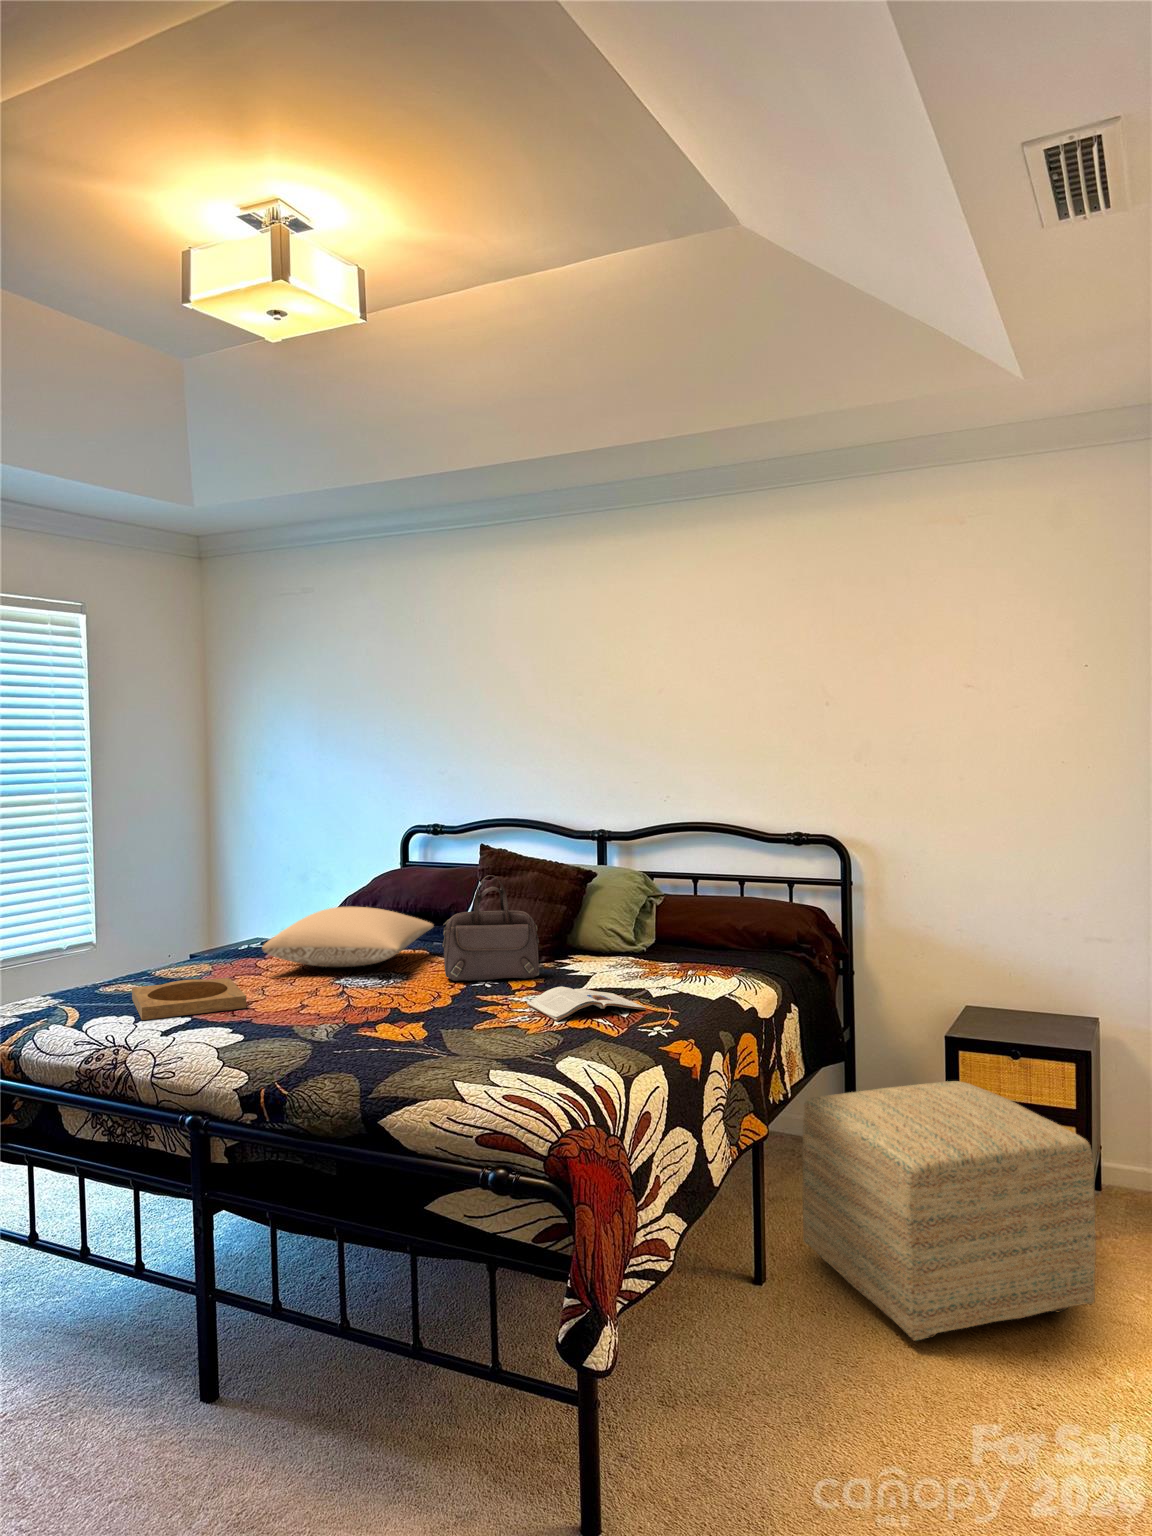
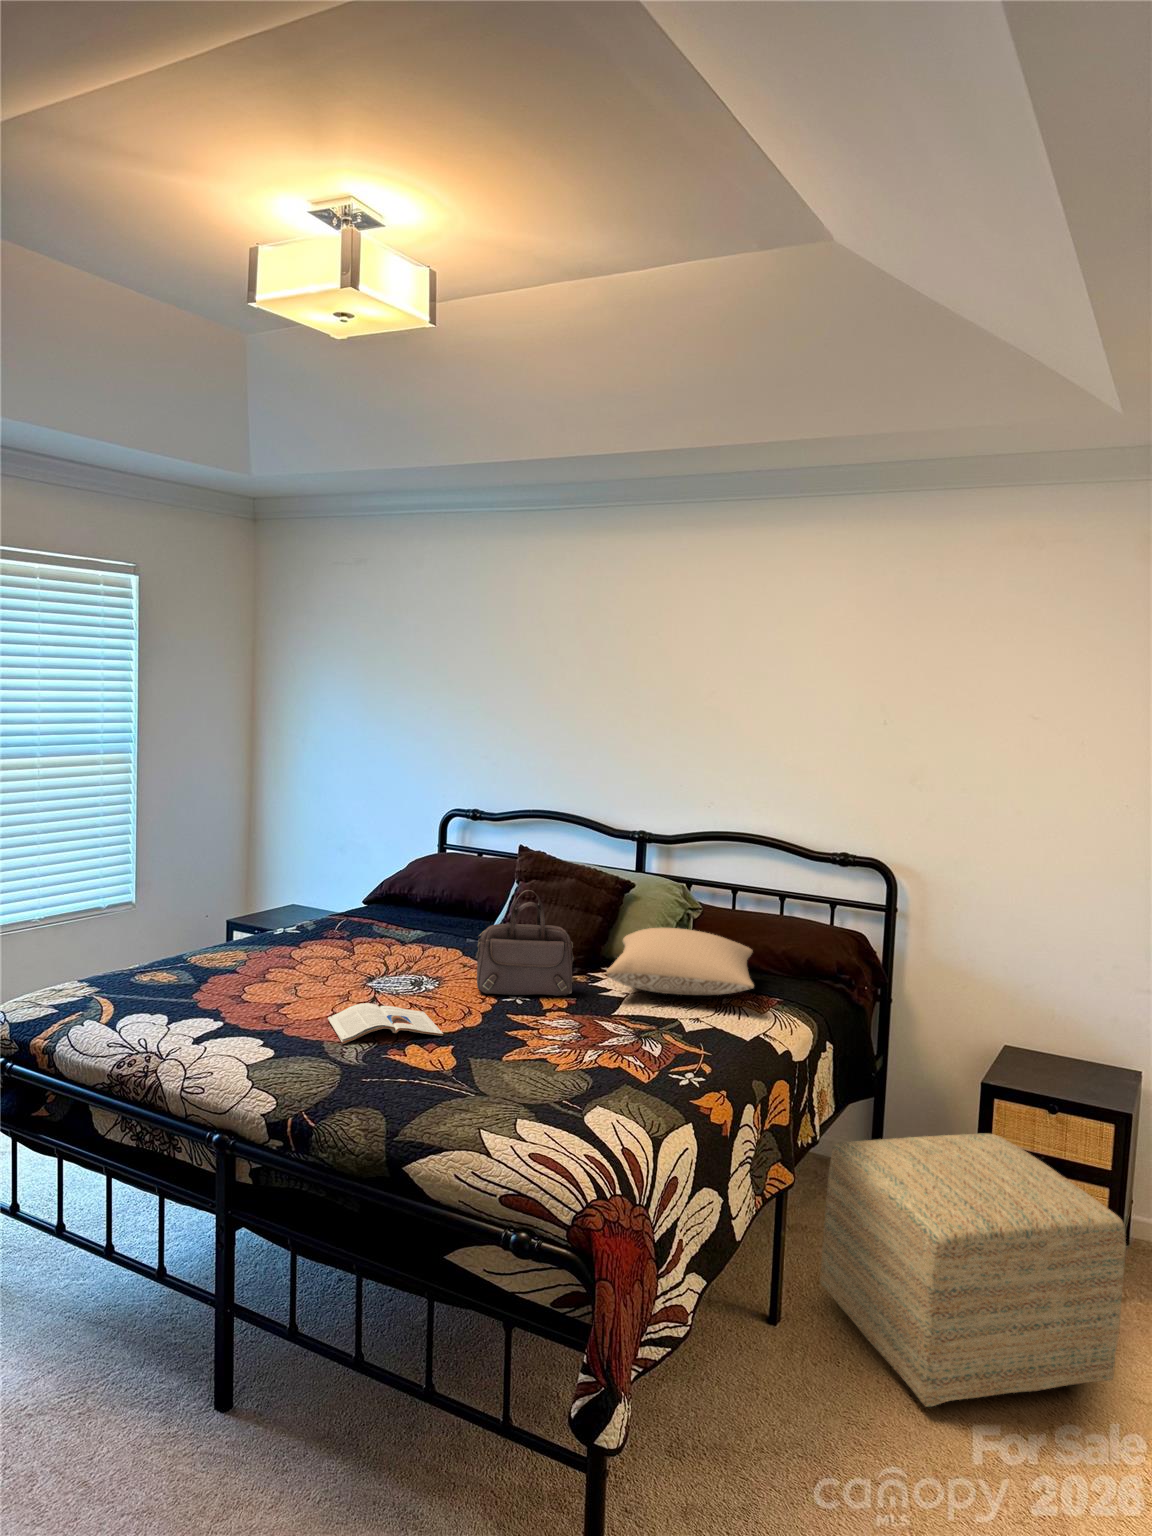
pillow: present [262,907,434,967] -> present [607,928,754,995]
tray: present [132,978,246,1020] -> none [164,976,278,1023]
magazine: present [527,987,646,1021] -> present [328,1003,443,1044]

